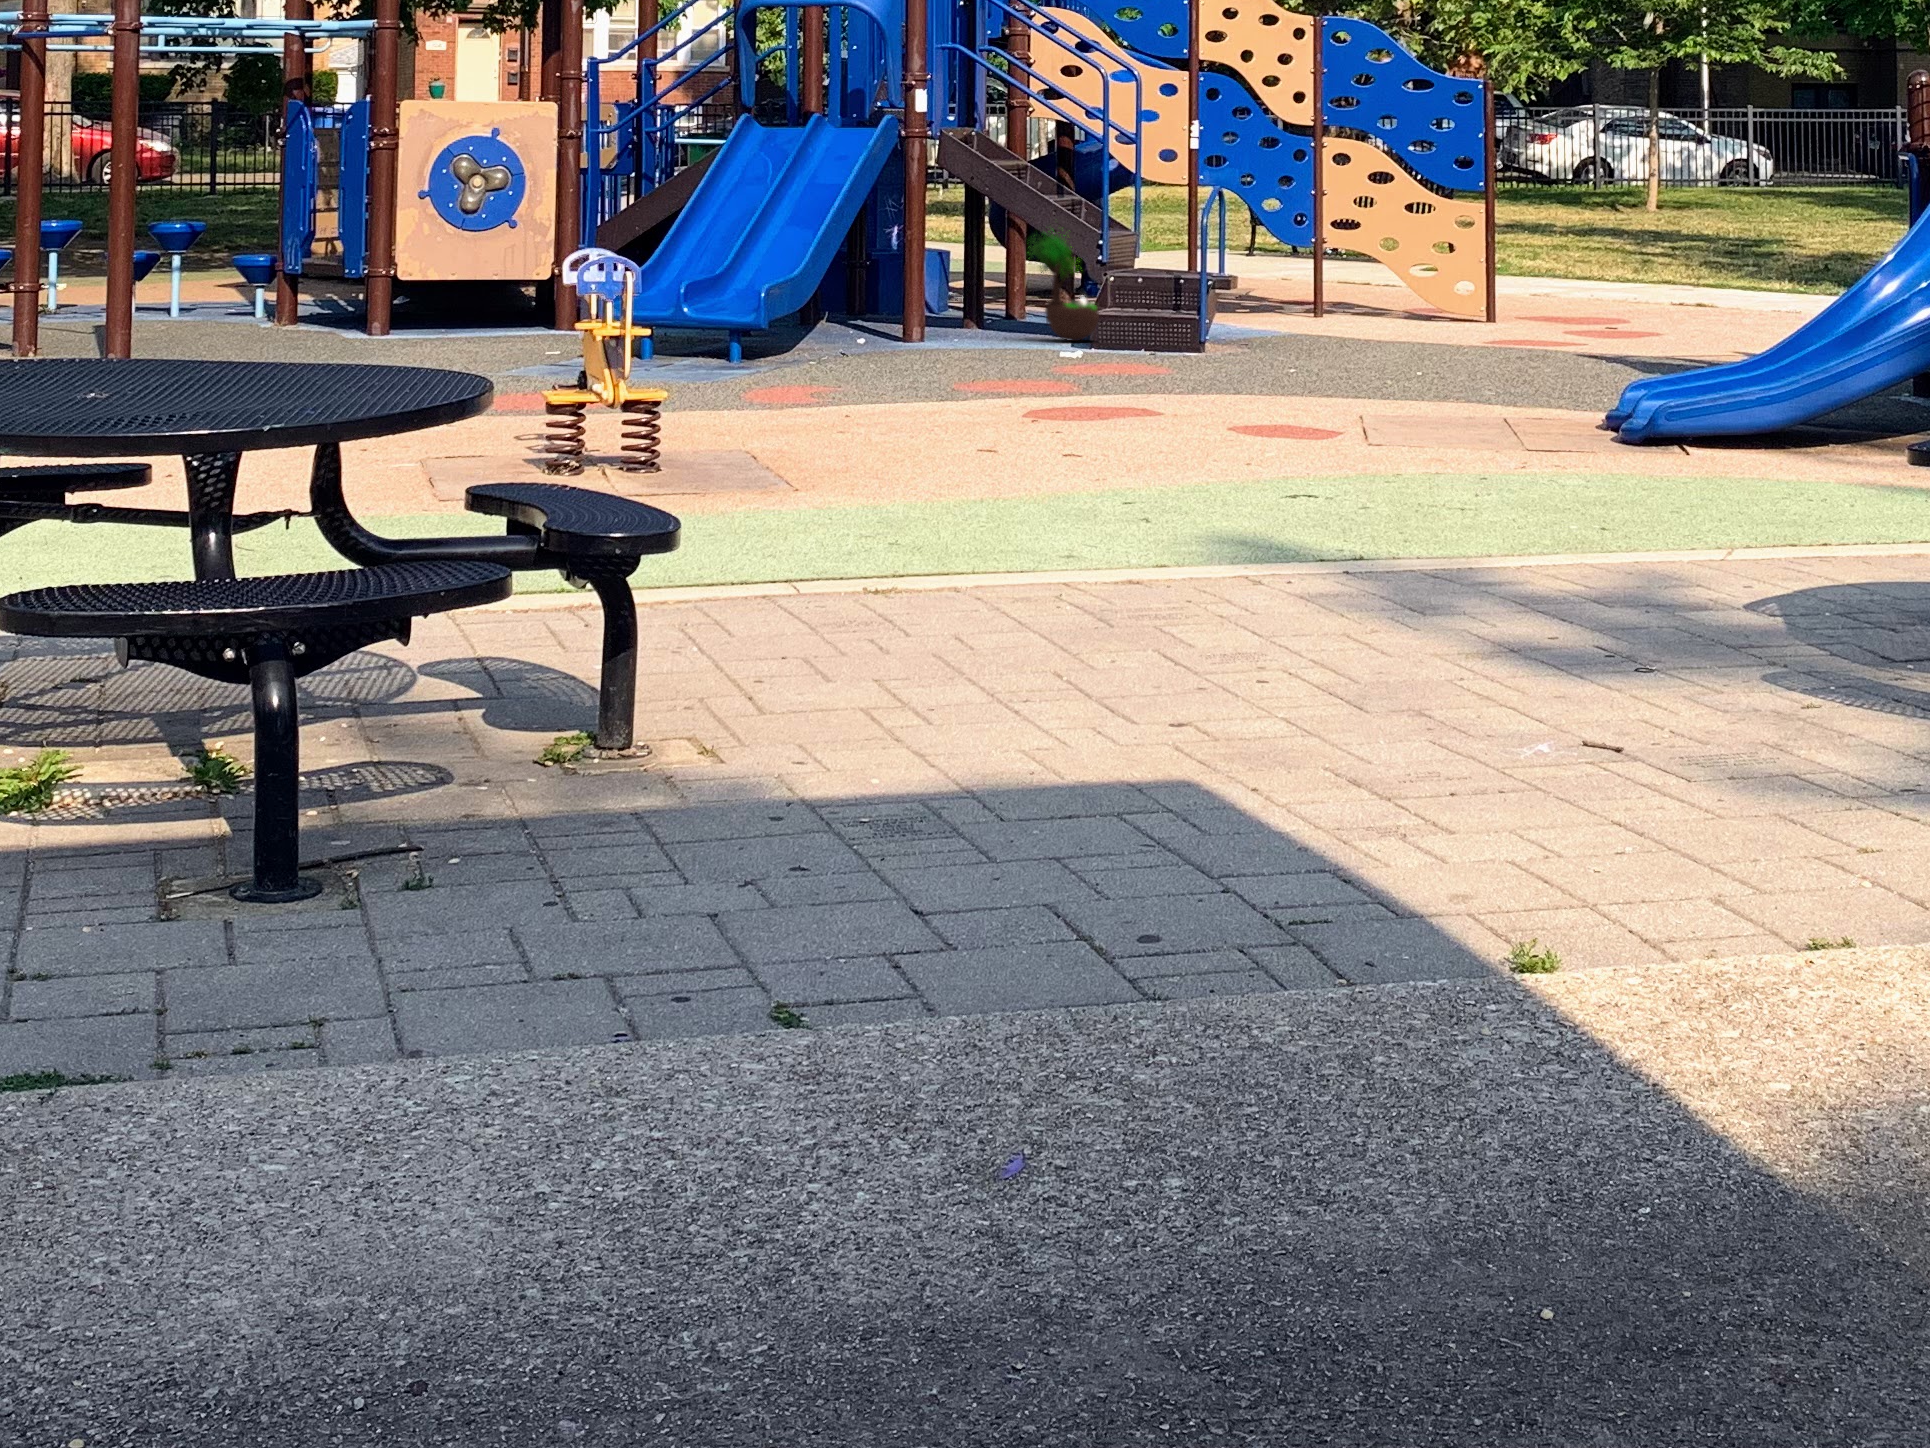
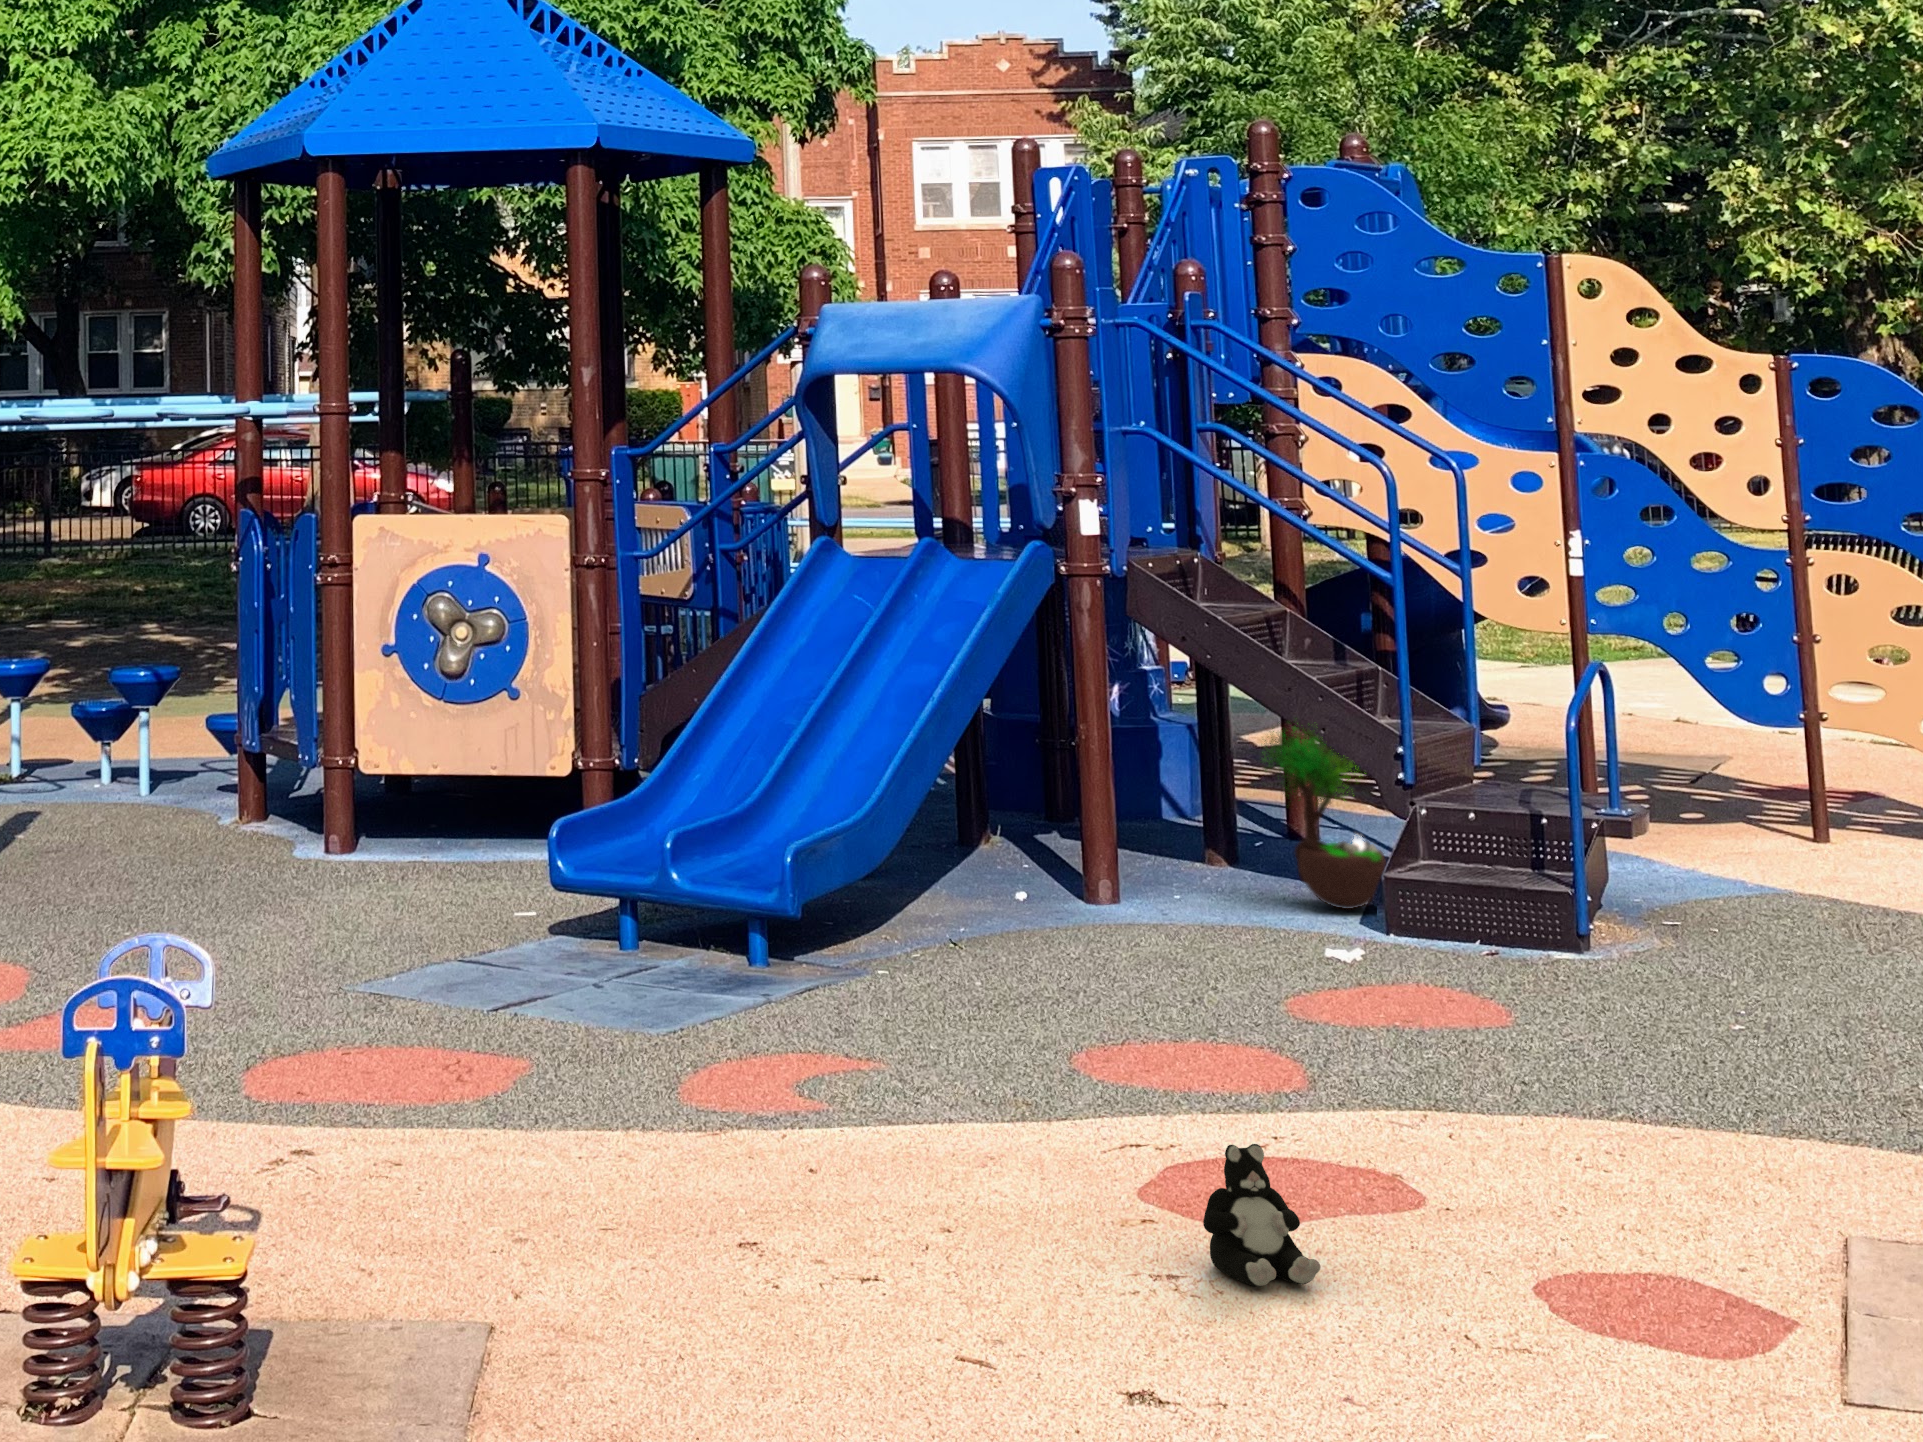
plush toy: none [1097,362,1153,425] -> present [1203,1144,1320,1286]

